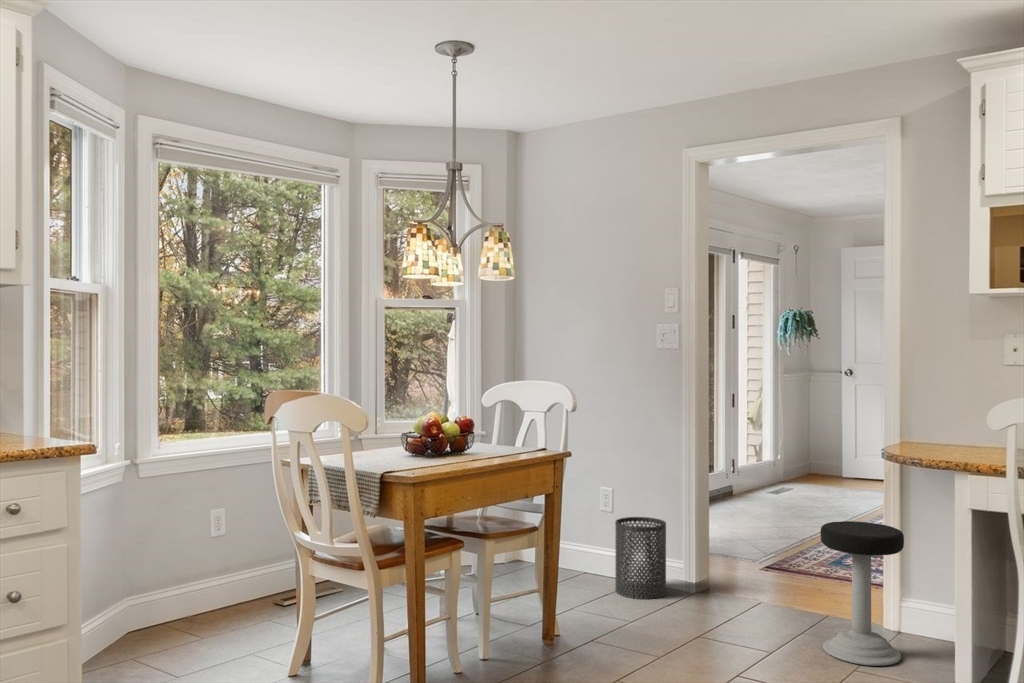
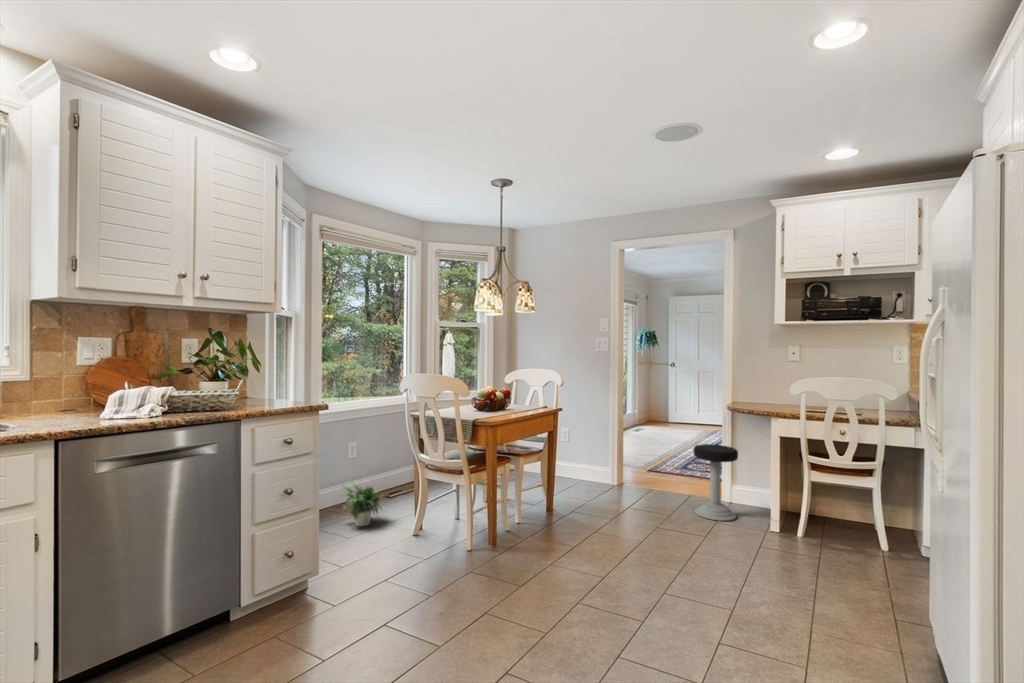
trash can: present [615,517,666,599] -> none [573,444,602,489]
potted plant: none [174,578,258,656] -> present [341,485,383,526]

